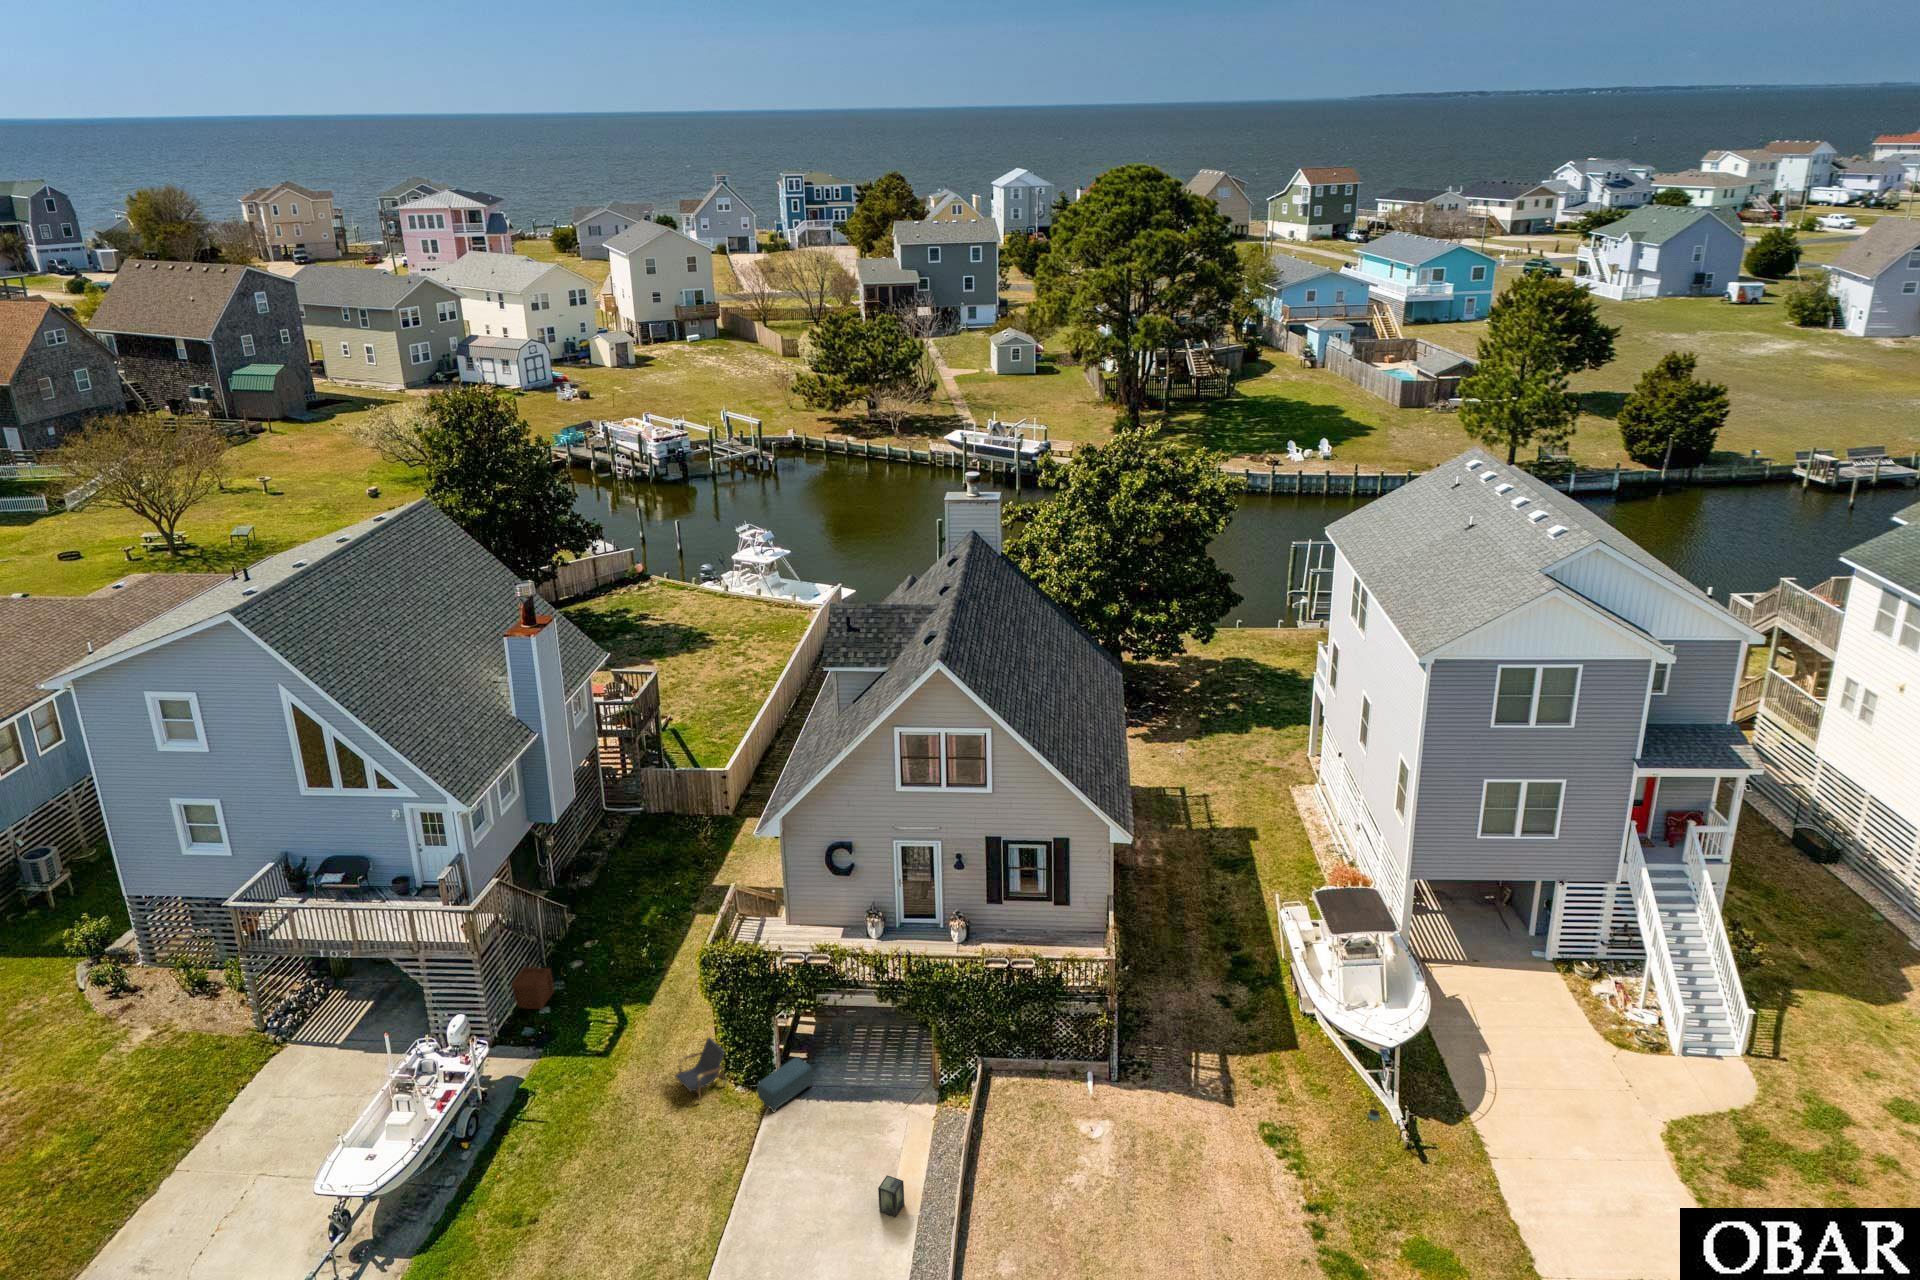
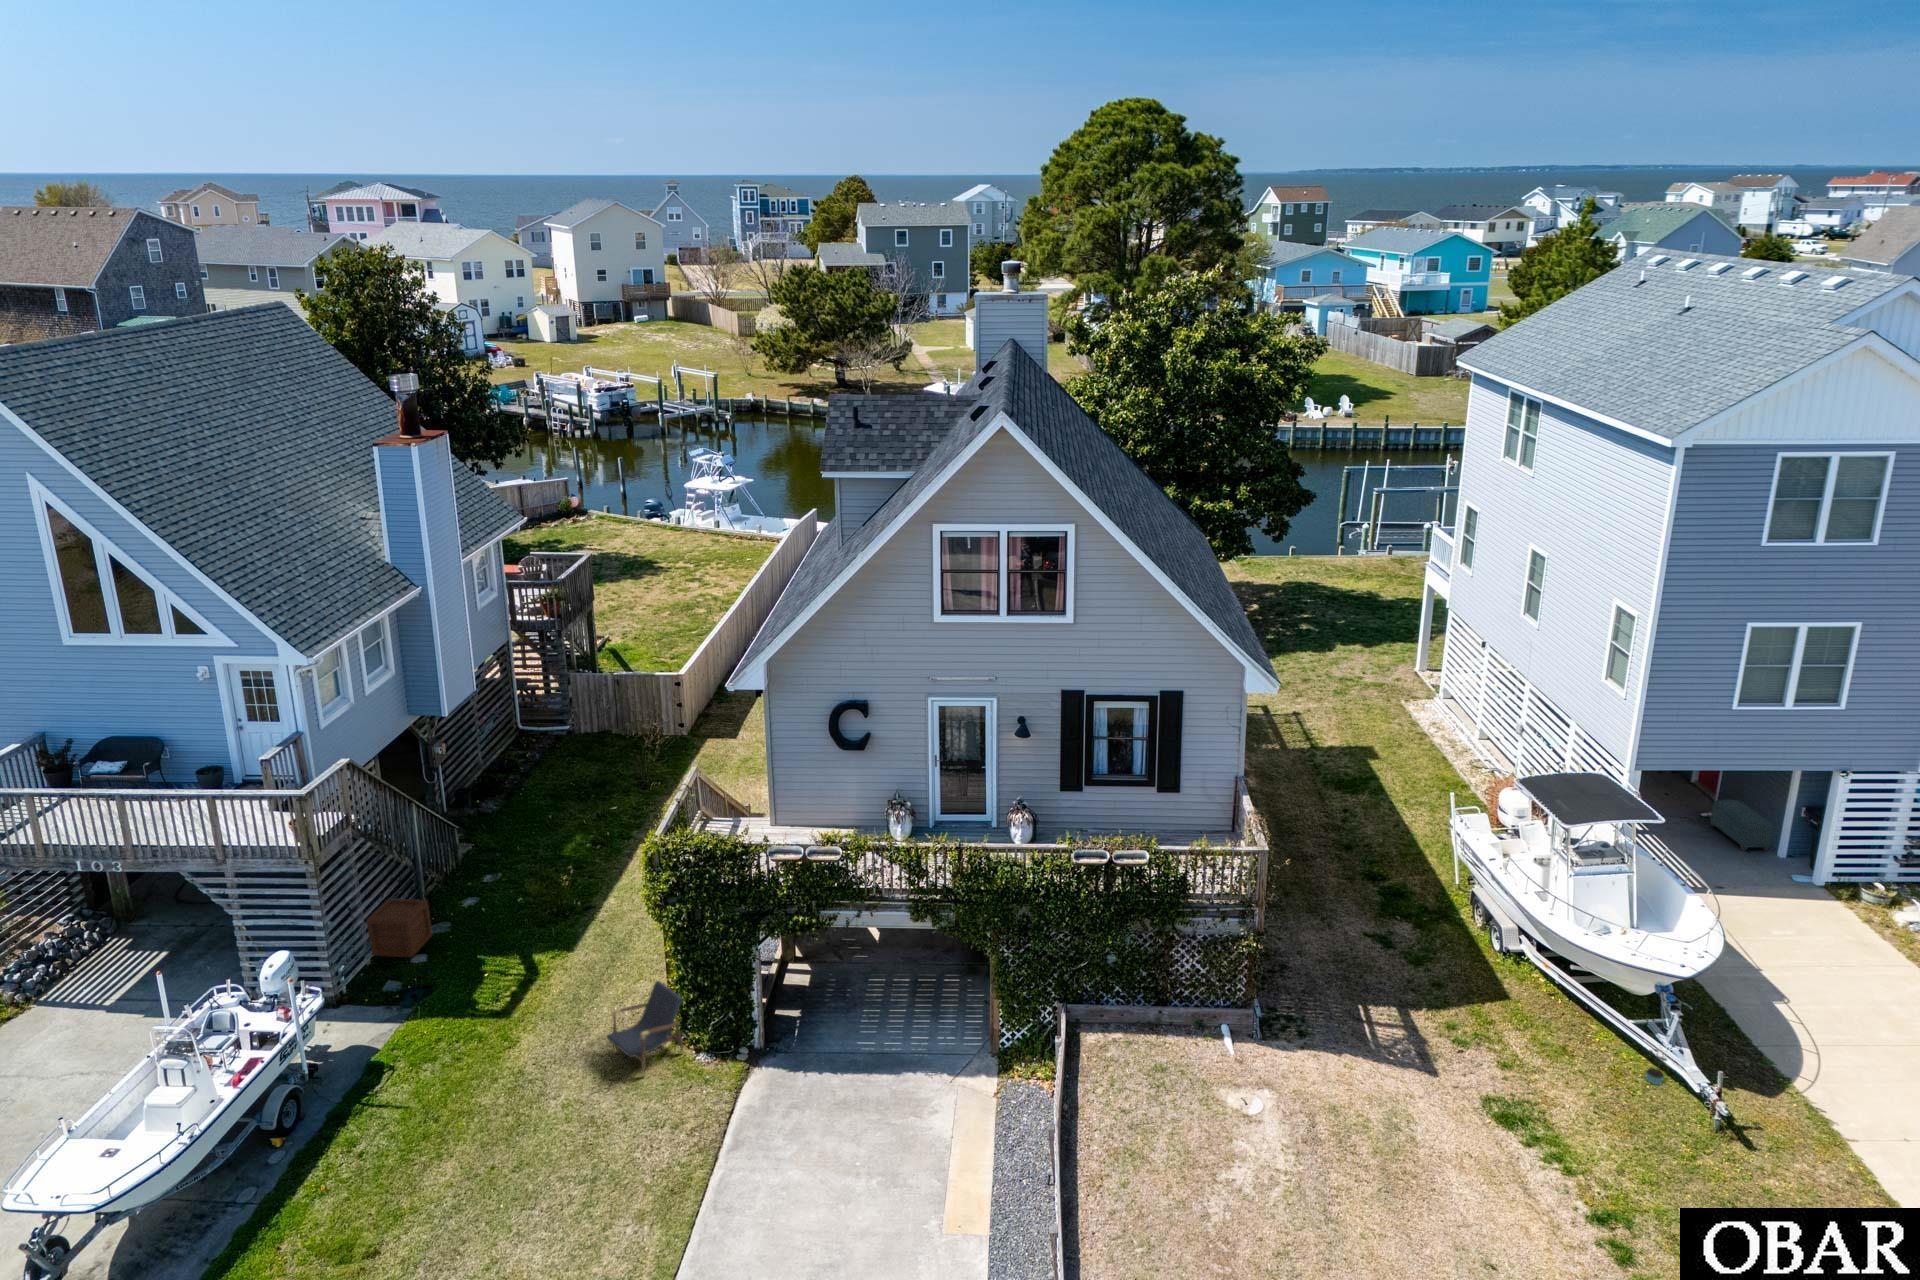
bench: present [757,1058,813,1112] -> present [1710,800,1774,851]
storage box: present [878,1175,904,1218] -> none [928,1168,967,1235]

